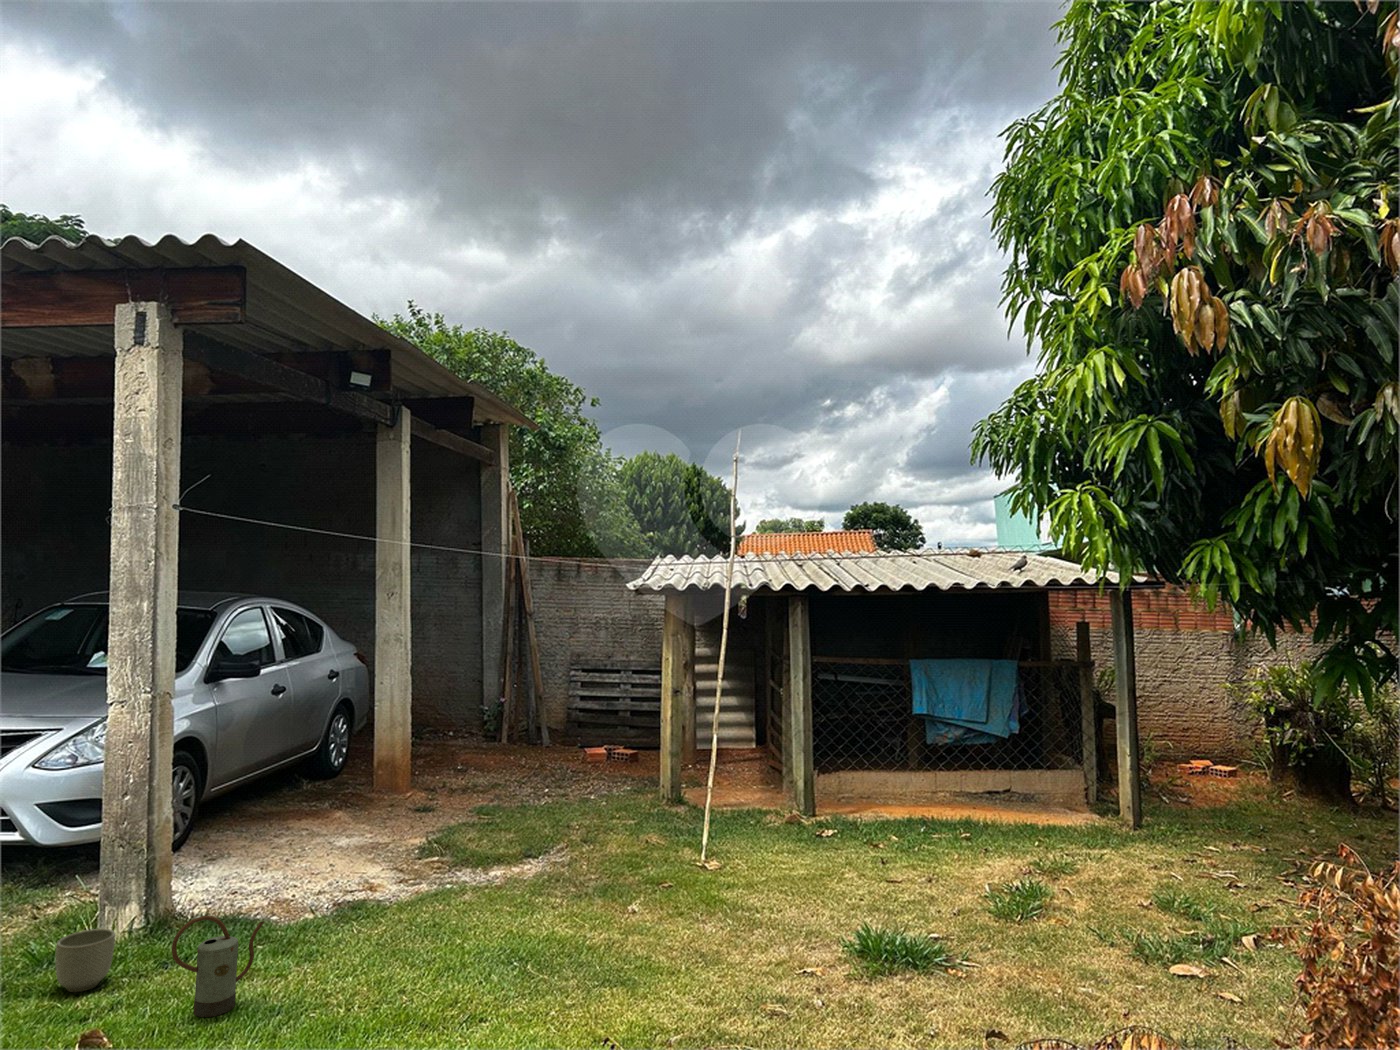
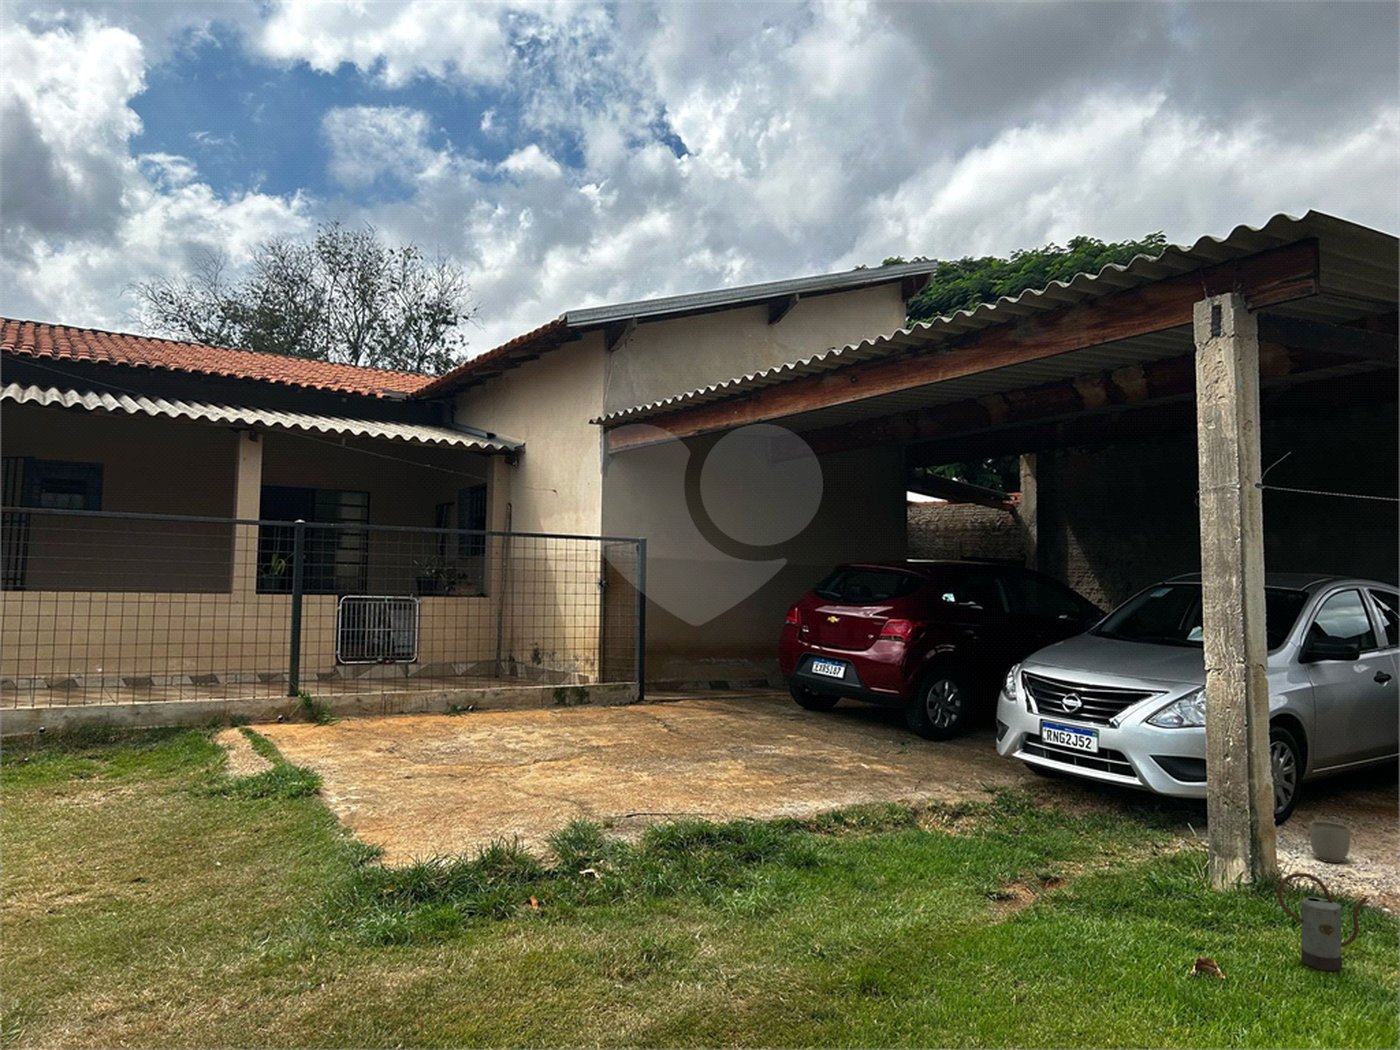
planter: present [56,929,116,992] -> present [1309,821,1351,863]

